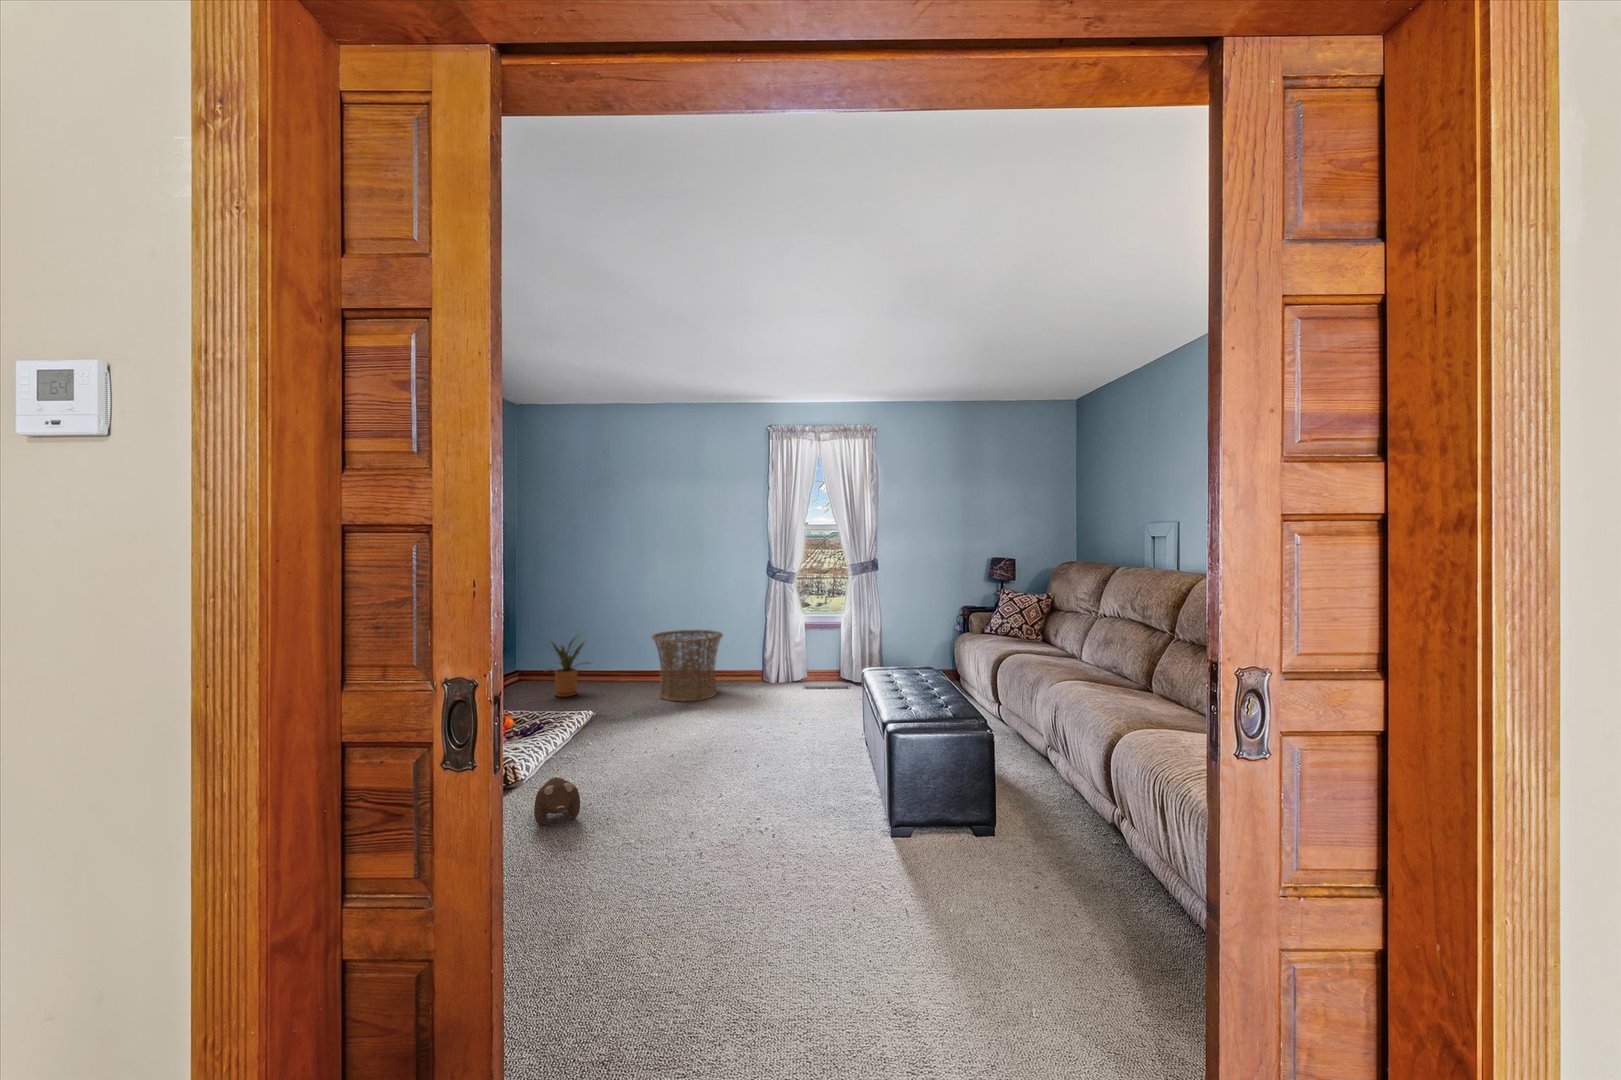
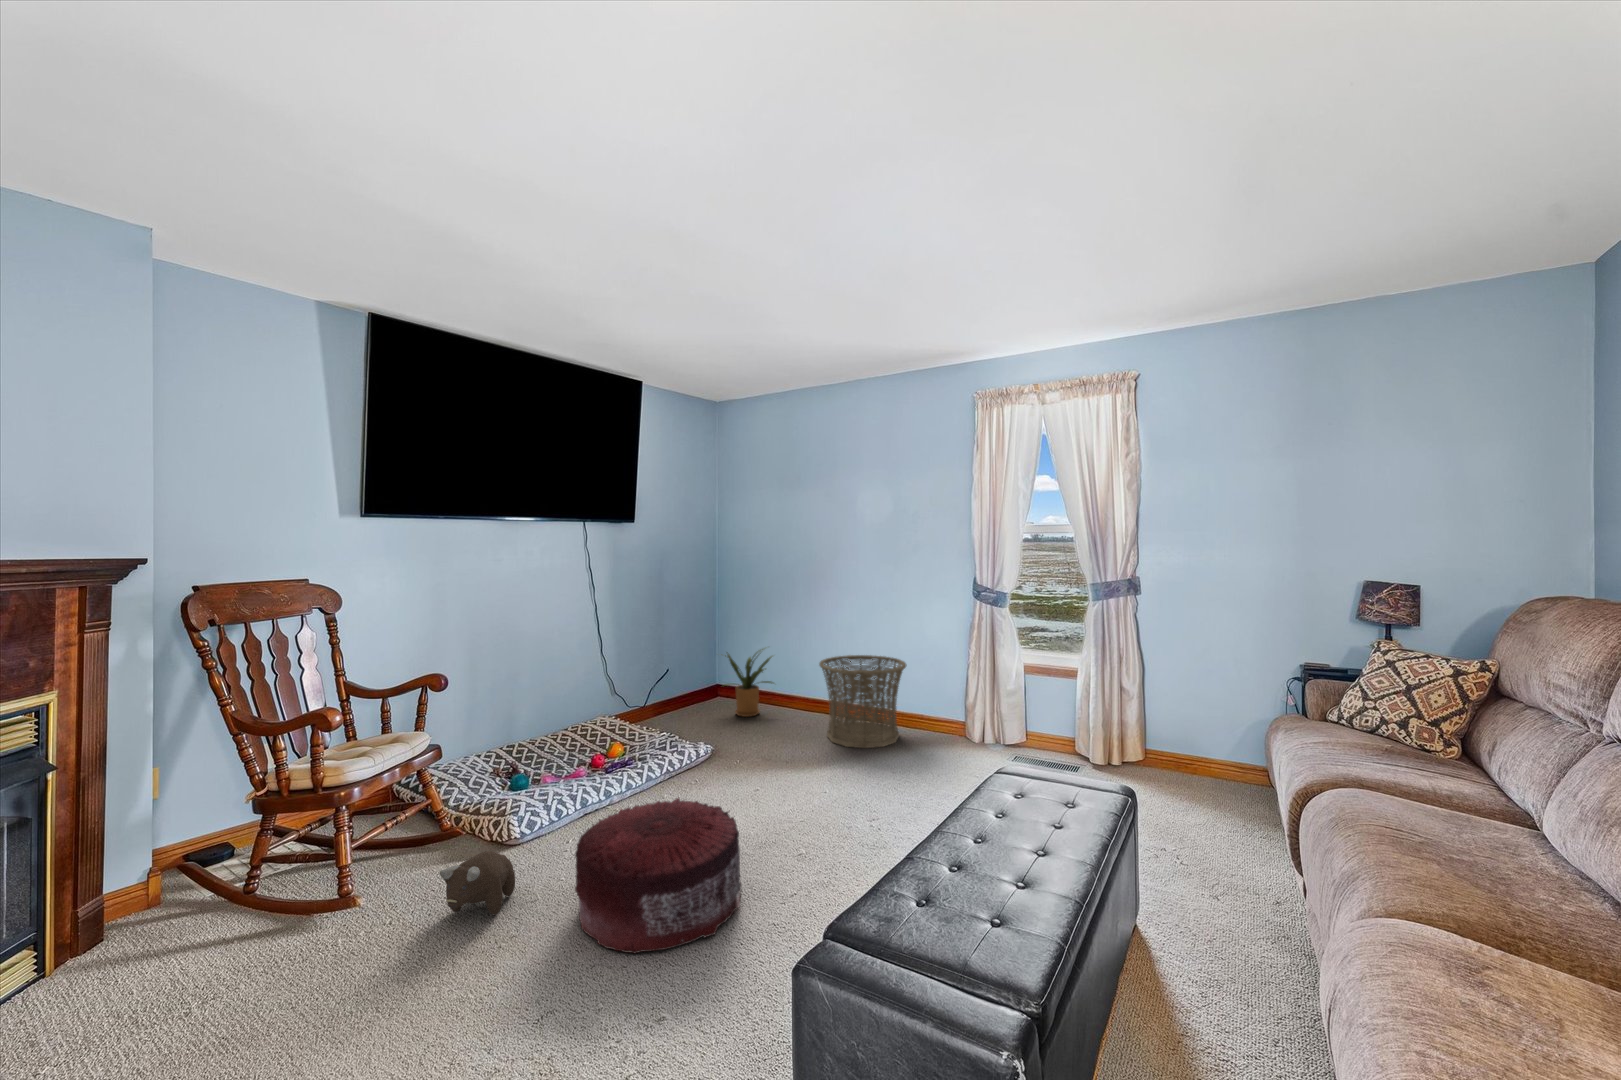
pouf: none [628,723,741,809] -> present [575,797,741,953]

